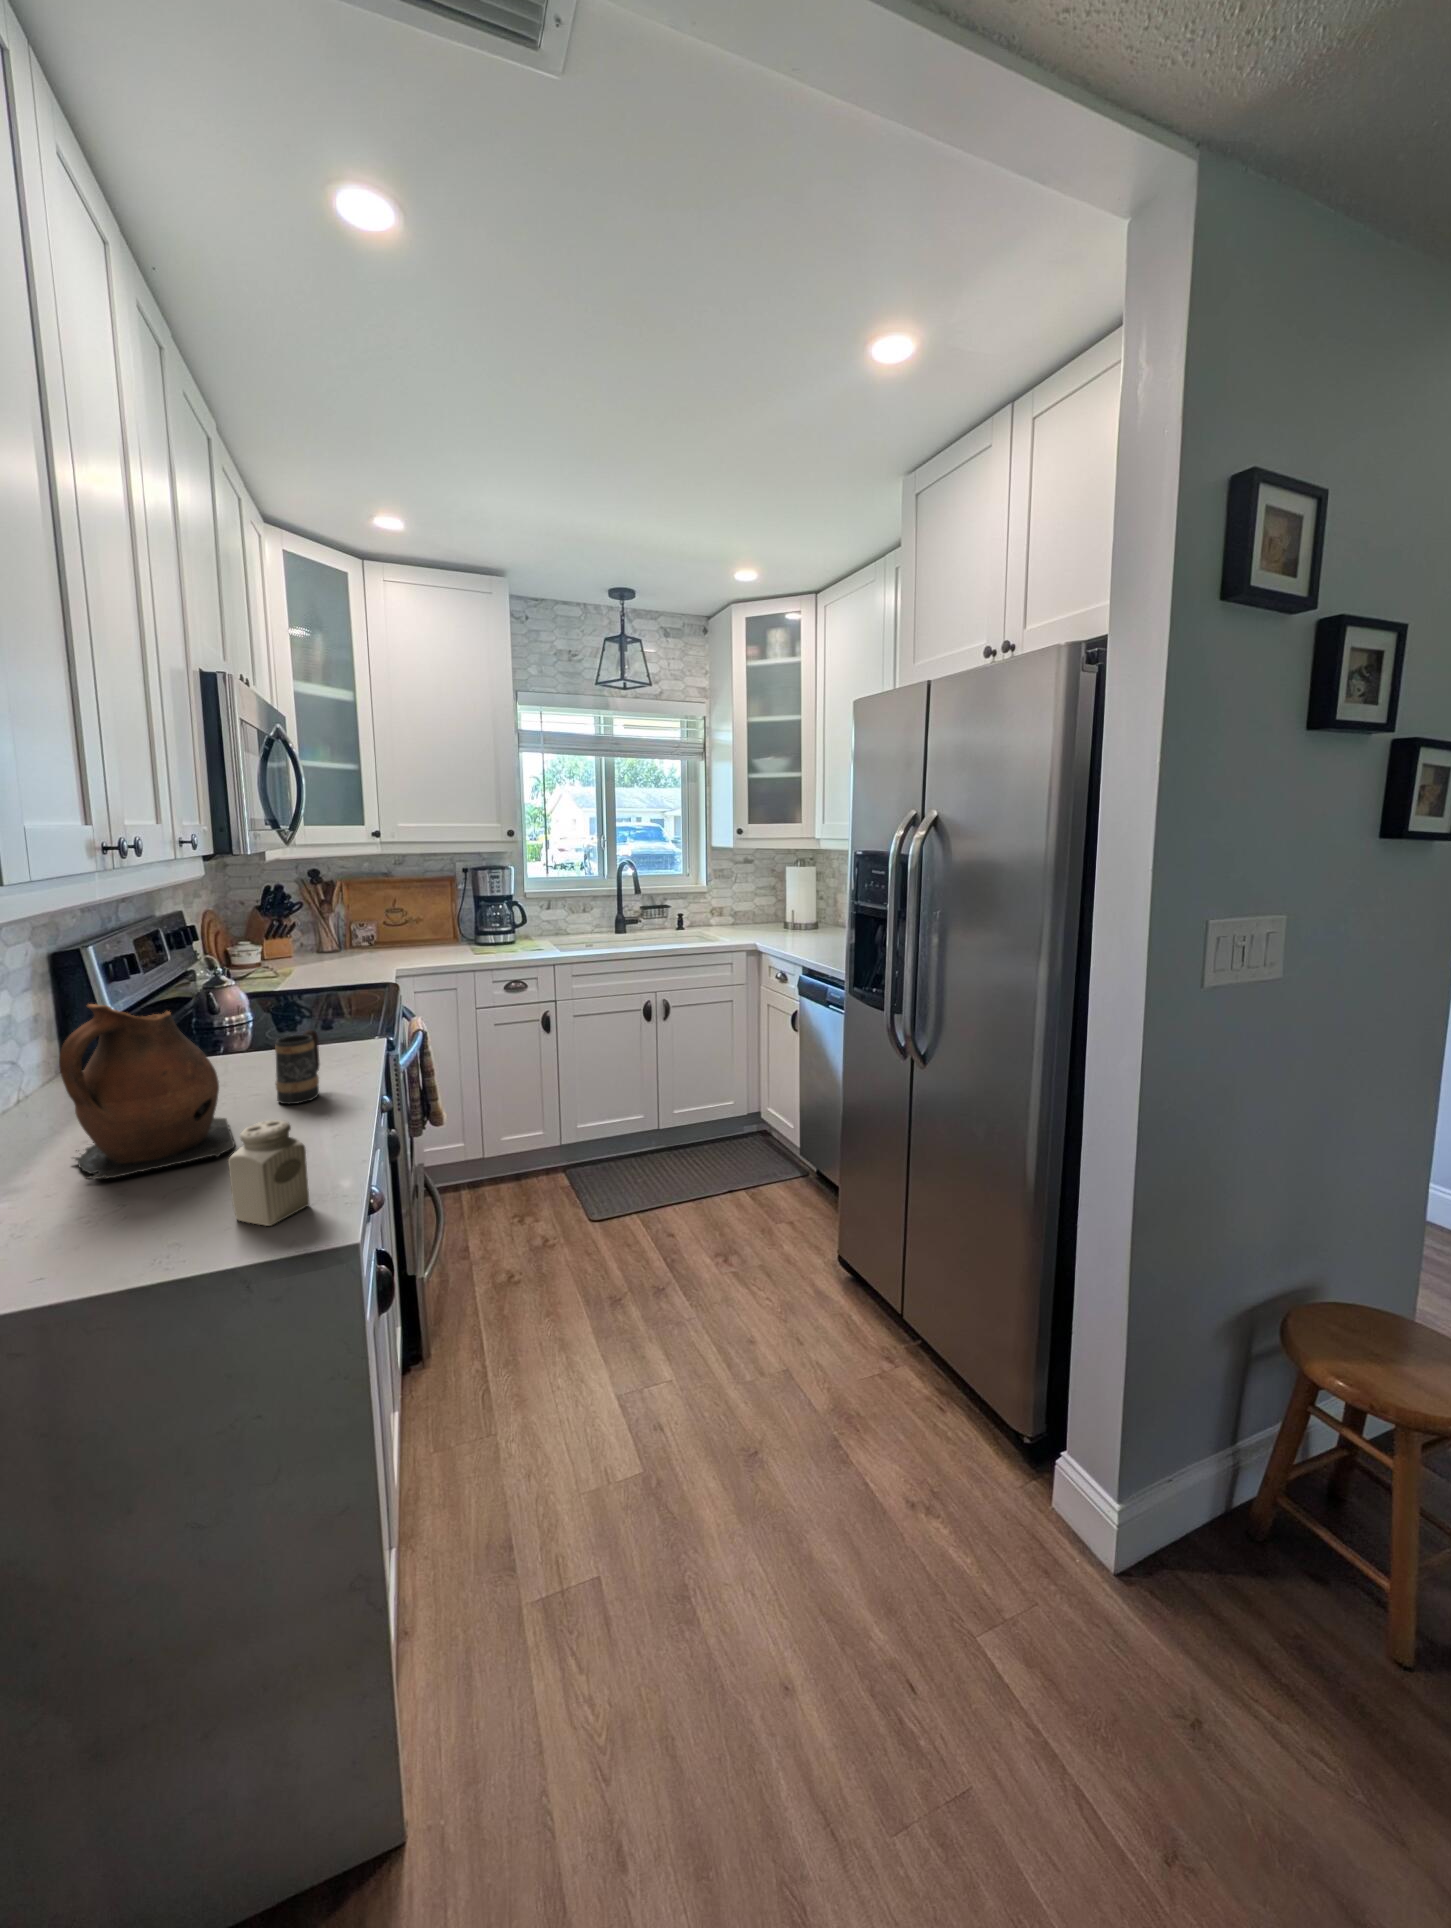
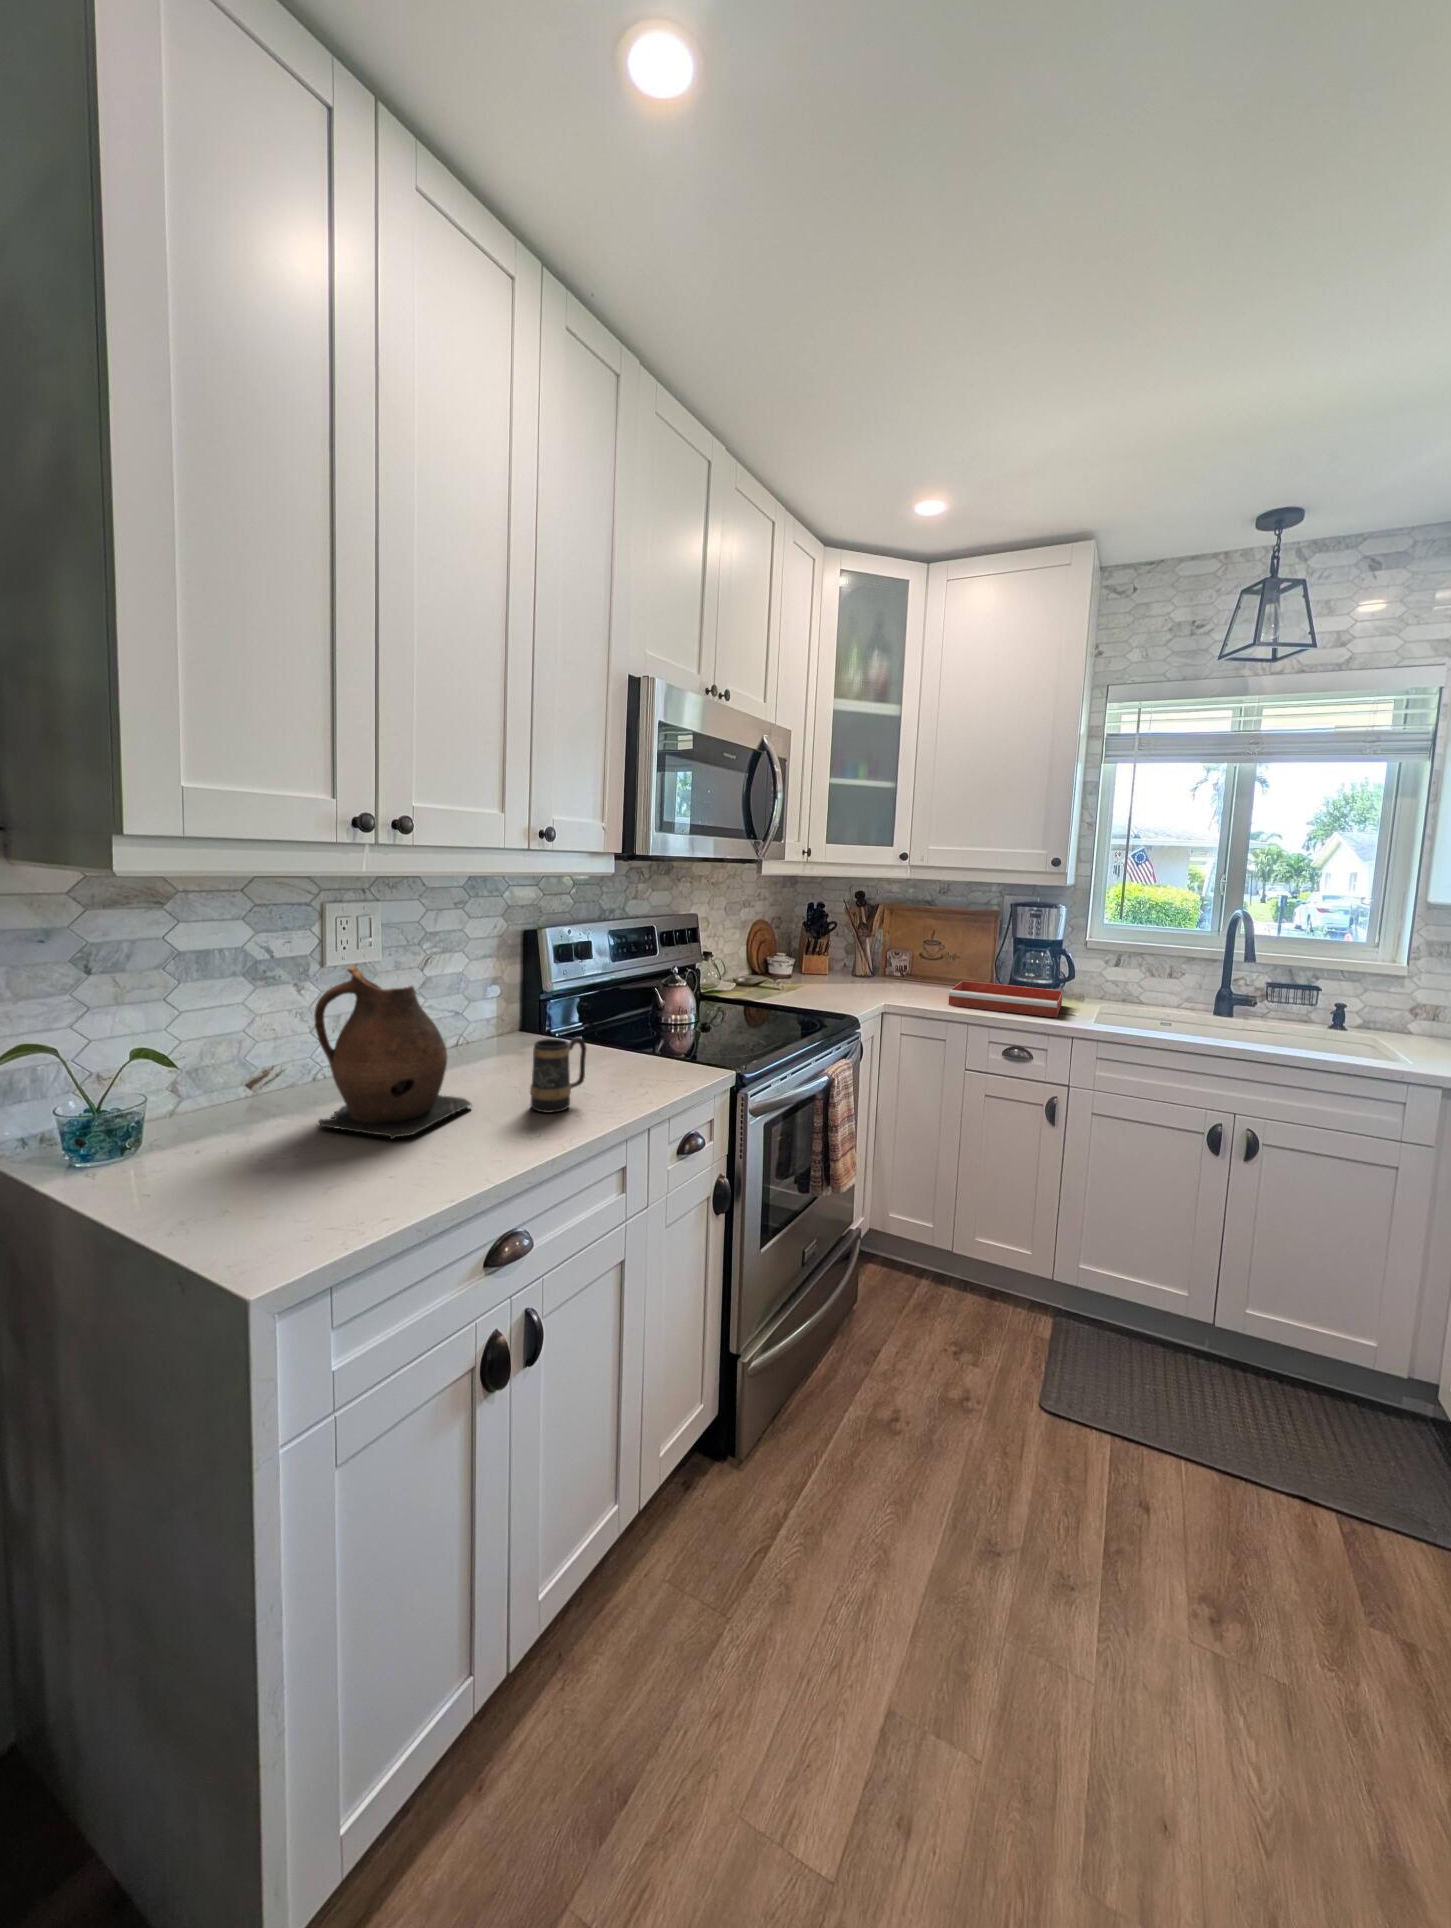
tray: none [440,934,534,960] -> present [948,981,1063,1017]
salt shaker: present [228,1120,309,1226] -> none [255,1113,324,1229]

